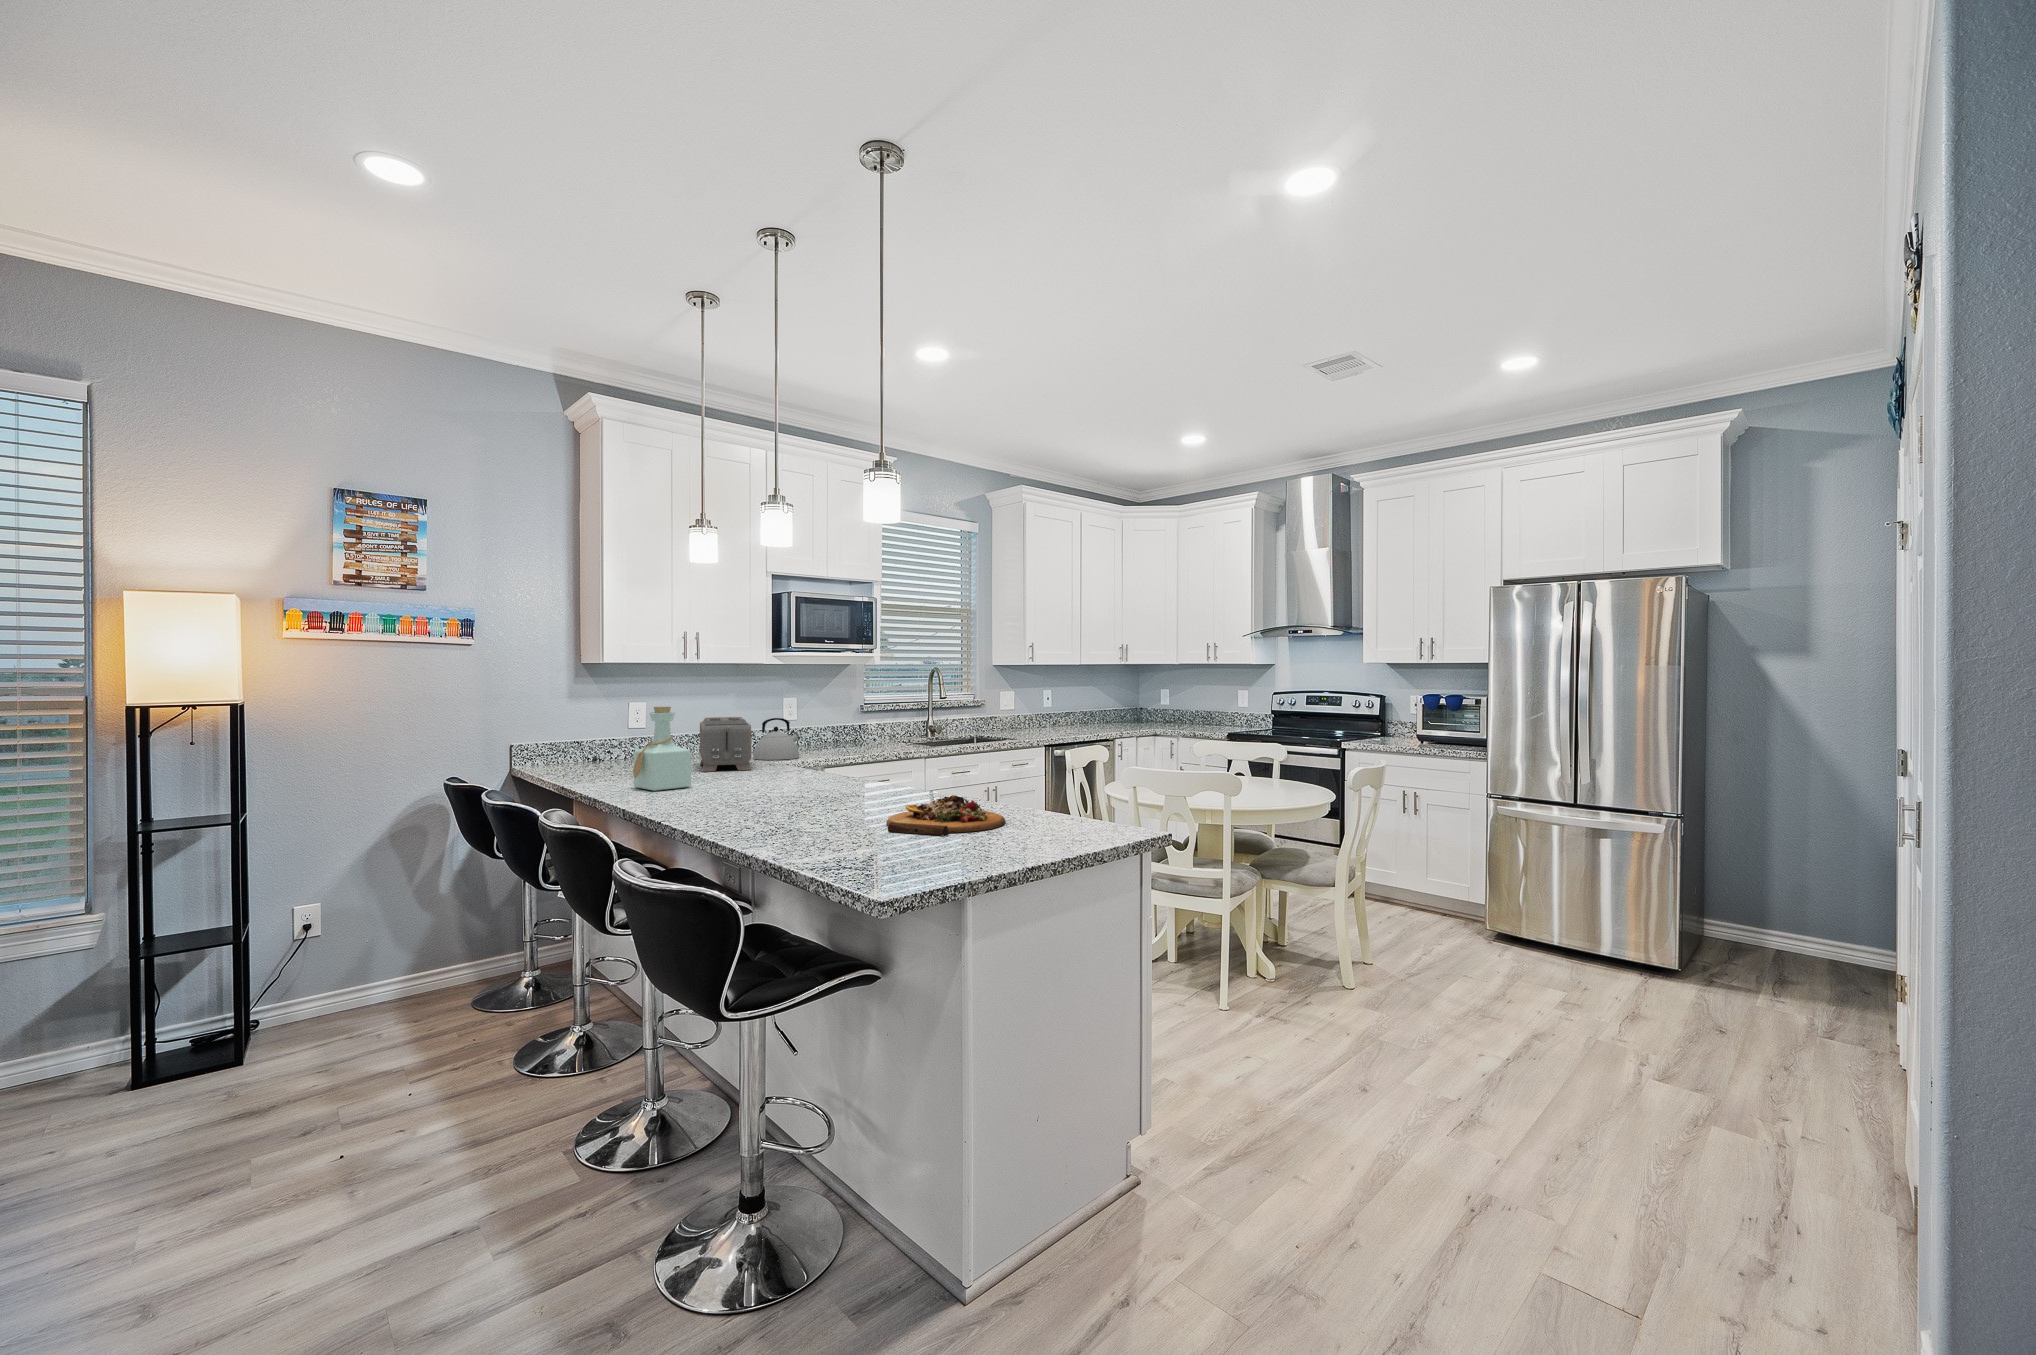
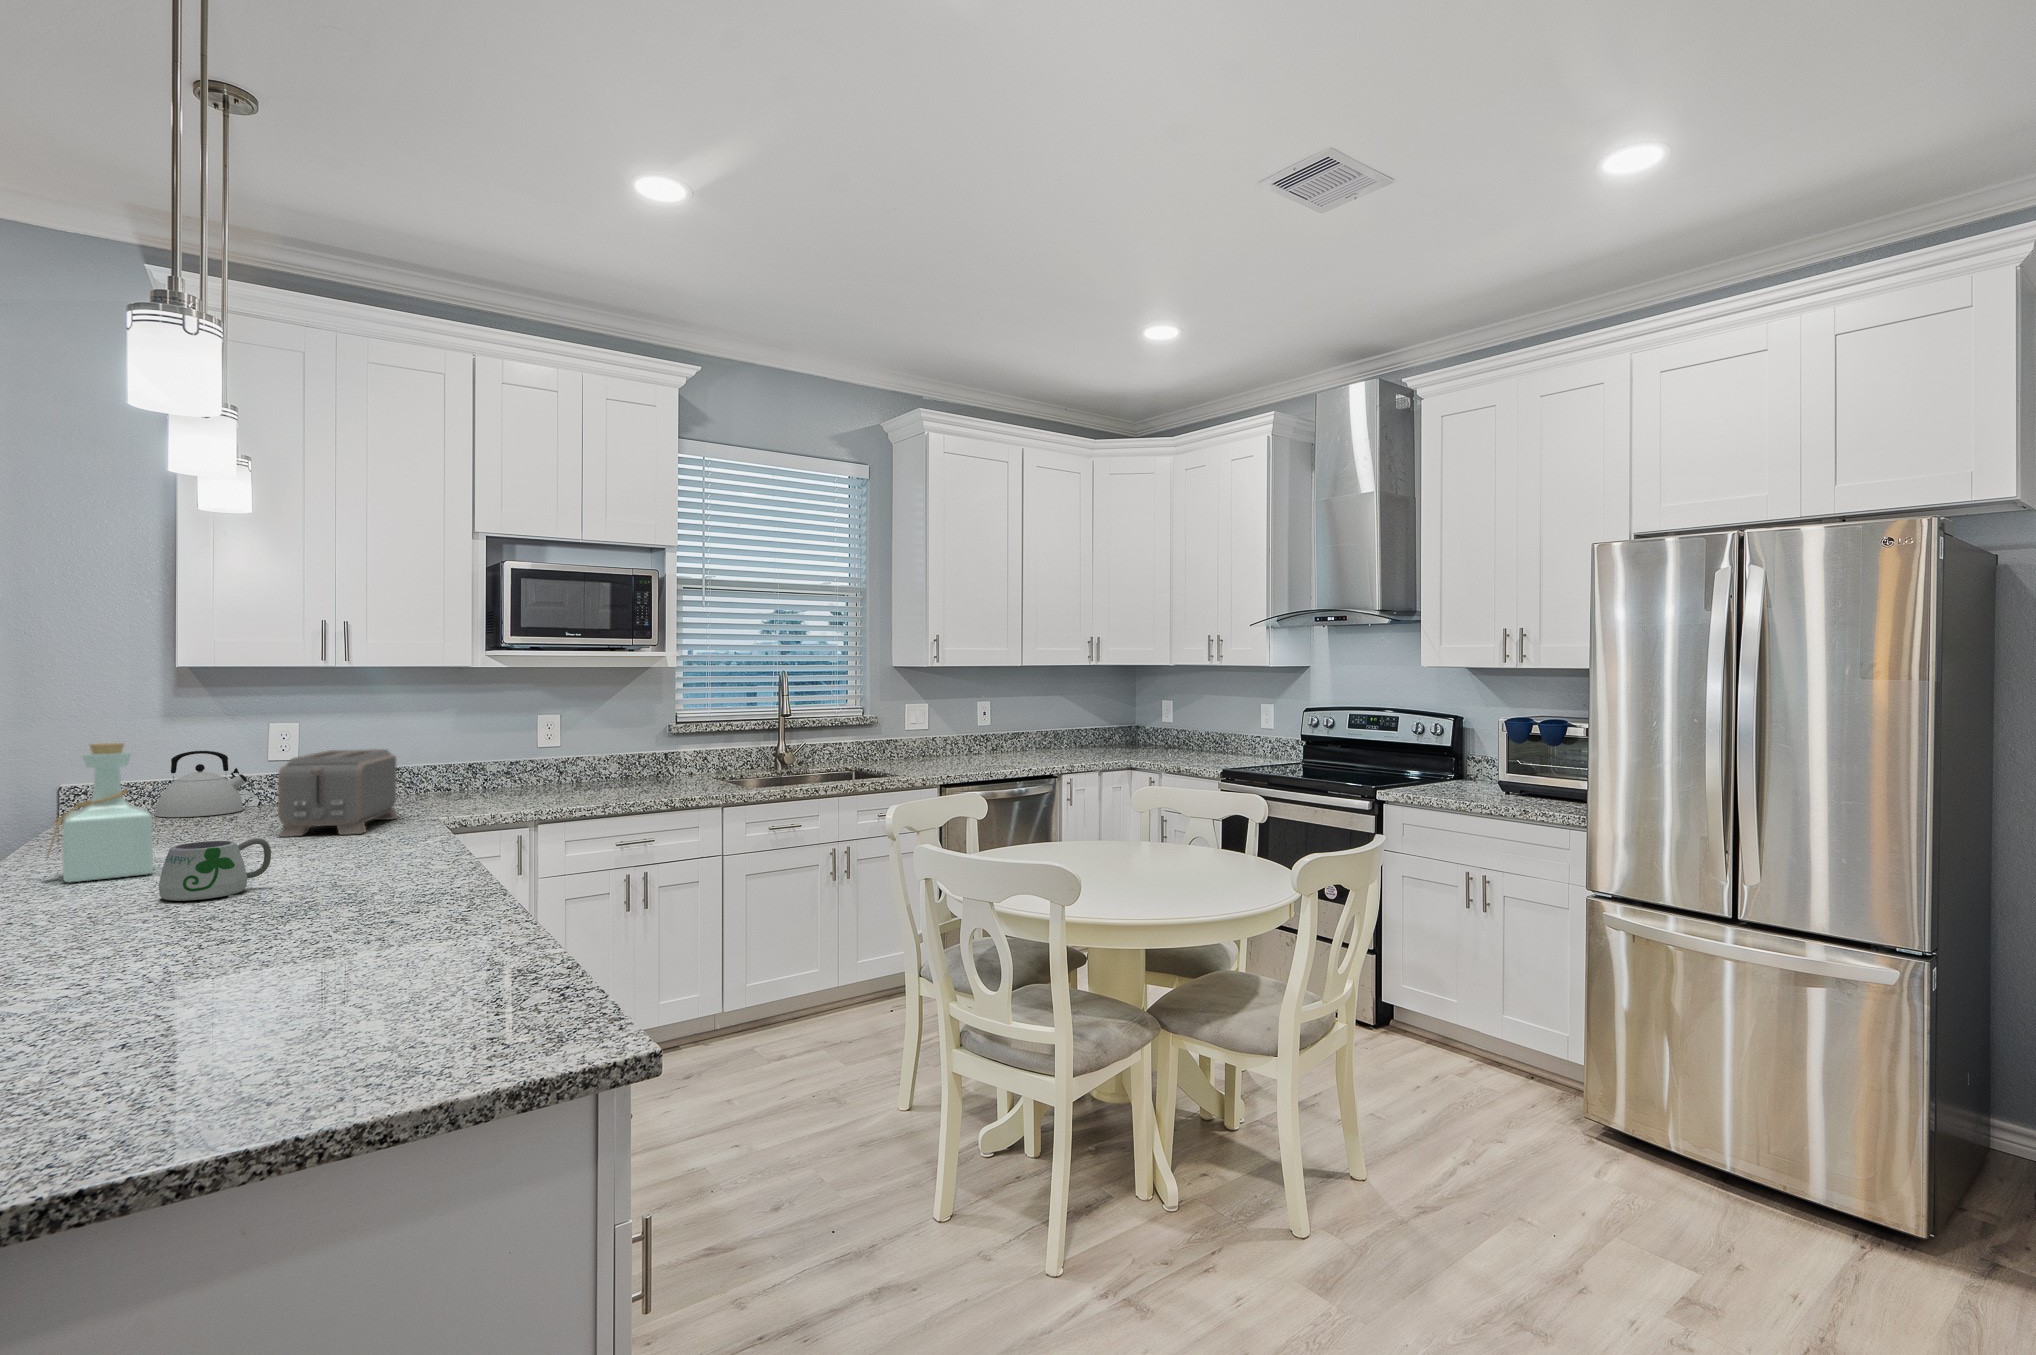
kettle: present [753,718,799,760] -> present [155,751,247,817]
mug: none [735,761,791,796] -> present [159,838,271,901]
cutting board: present [886,795,1005,836] -> none [106,939,427,1046]

